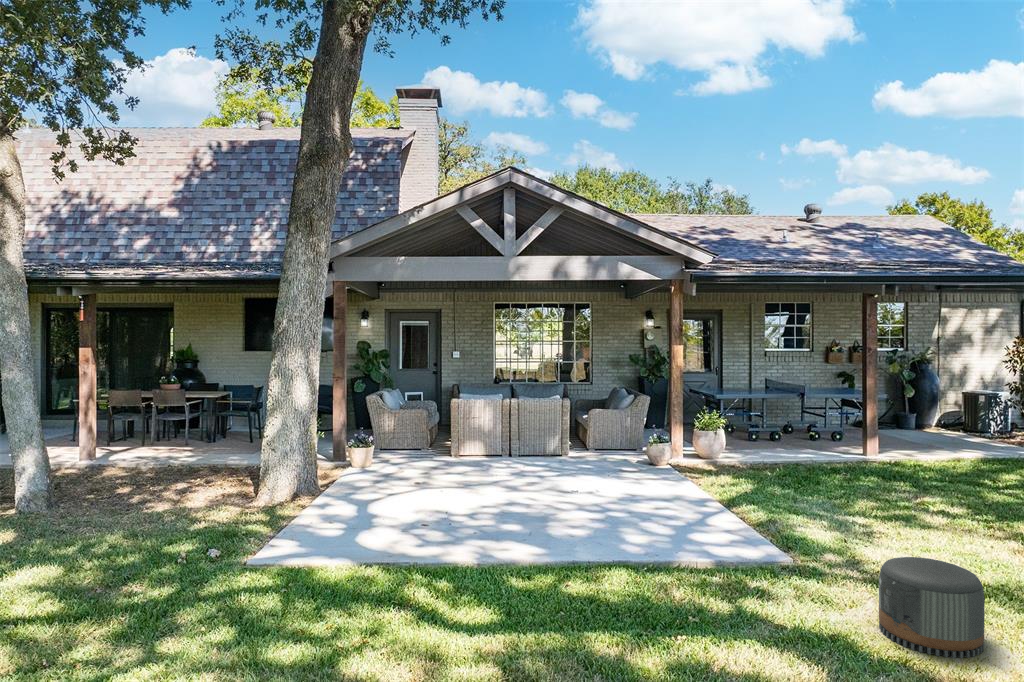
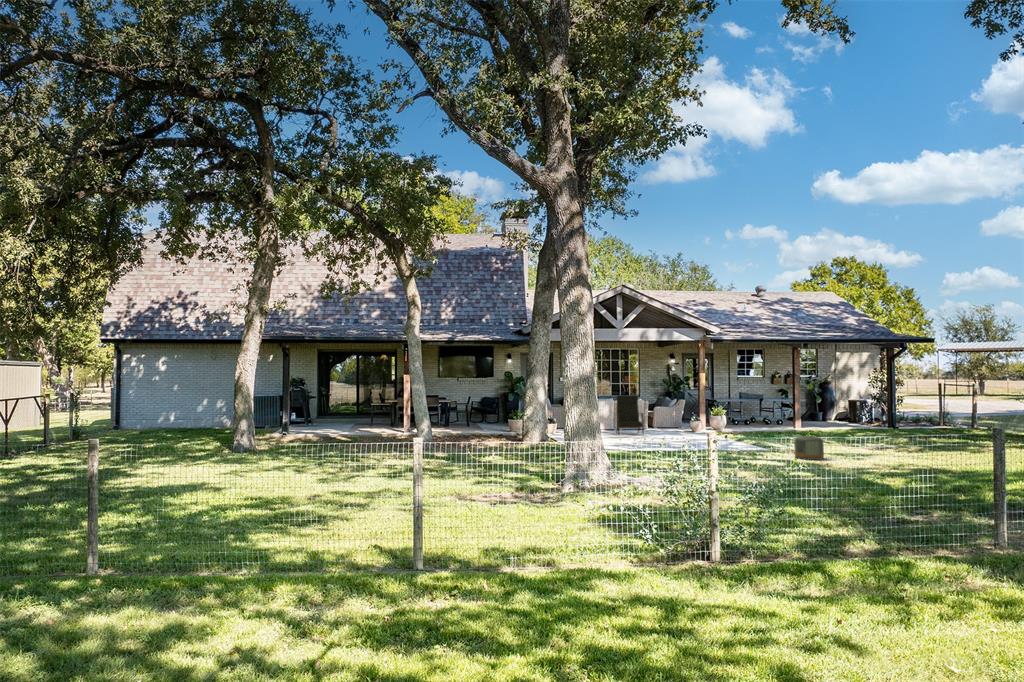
lounge chair: none [507,387,560,466] -> present [616,395,644,434]

